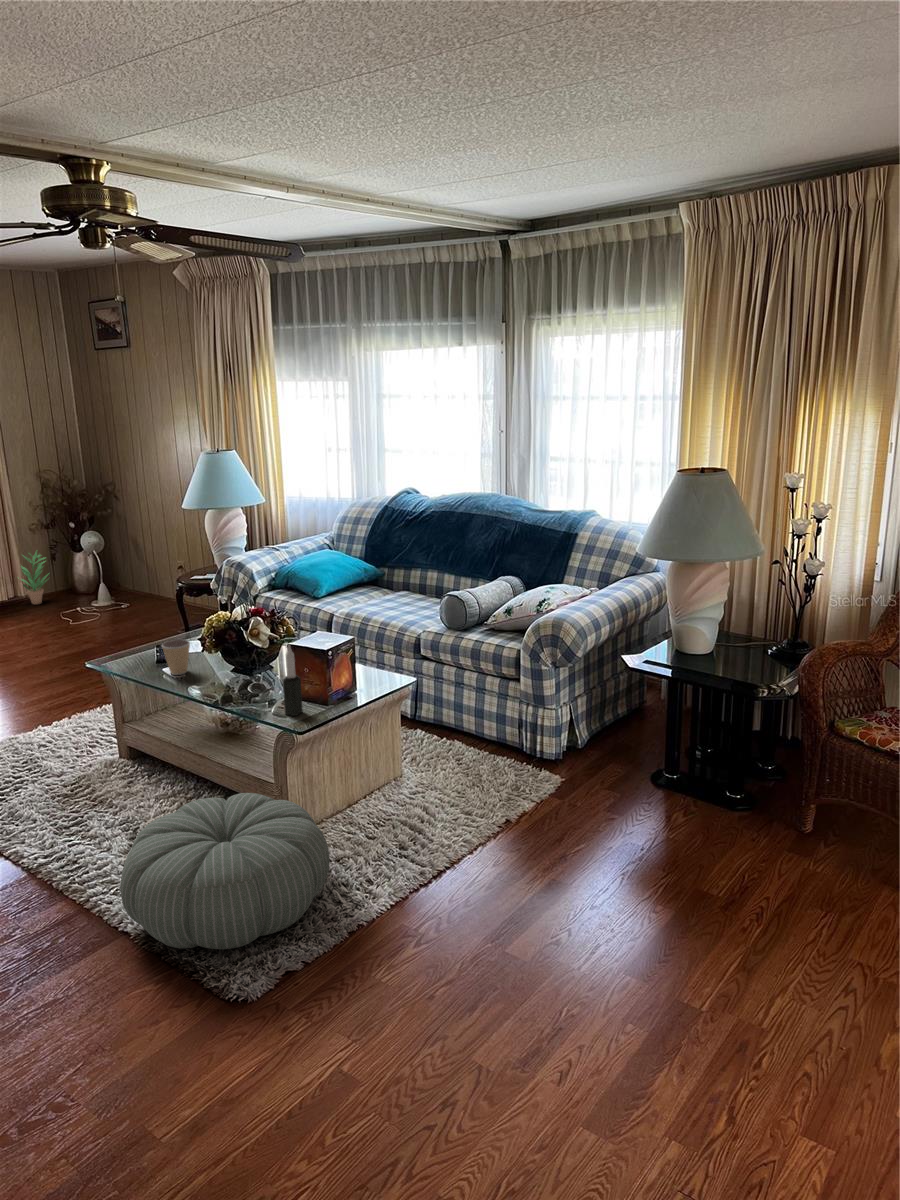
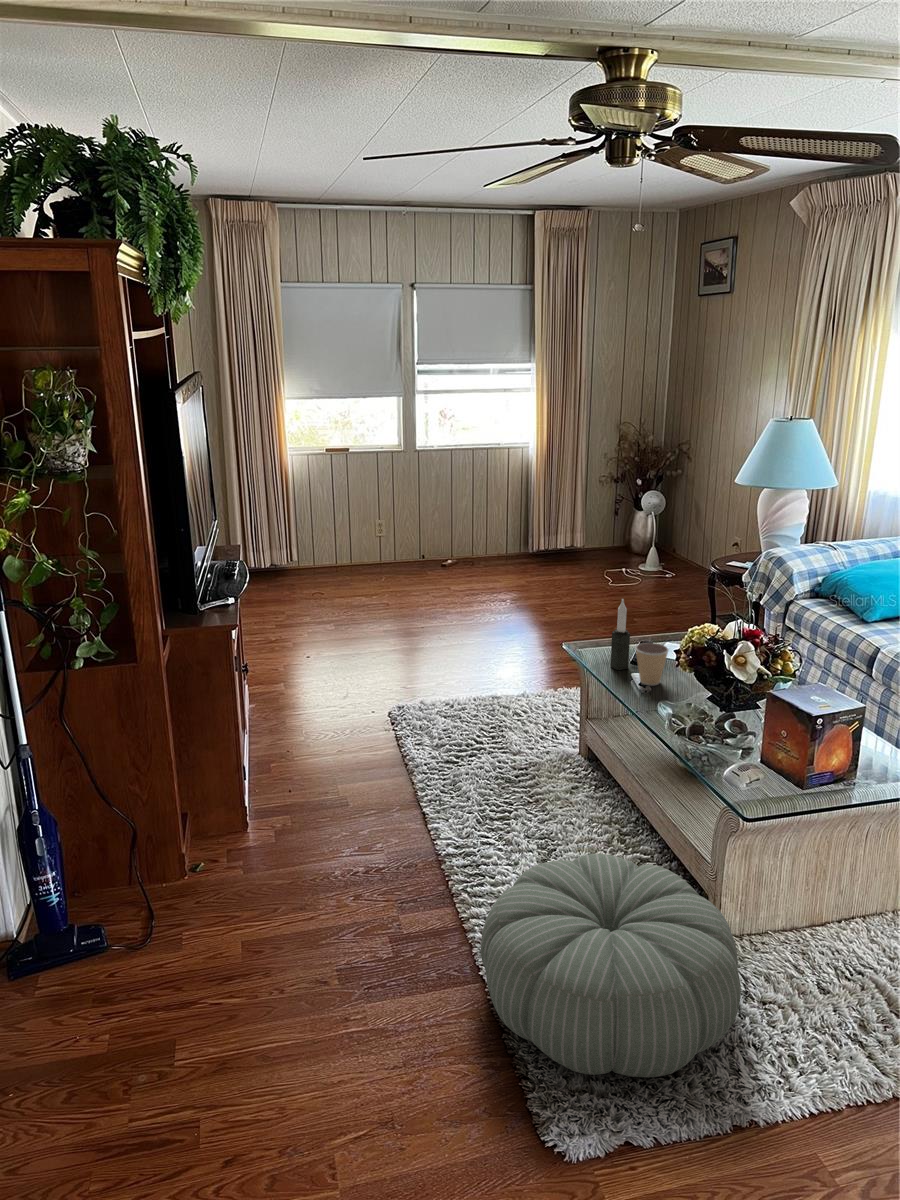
potted plant: present [21,551,47,604] -> none [574,503,607,558]
candle: present [283,645,303,716] -> present [610,599,630,670]

